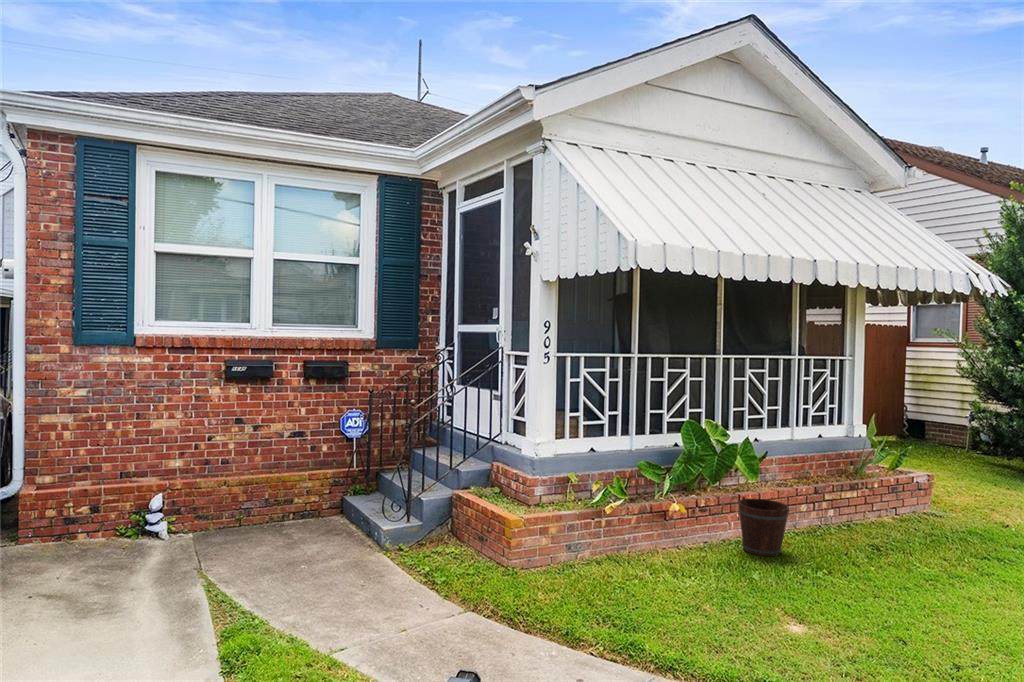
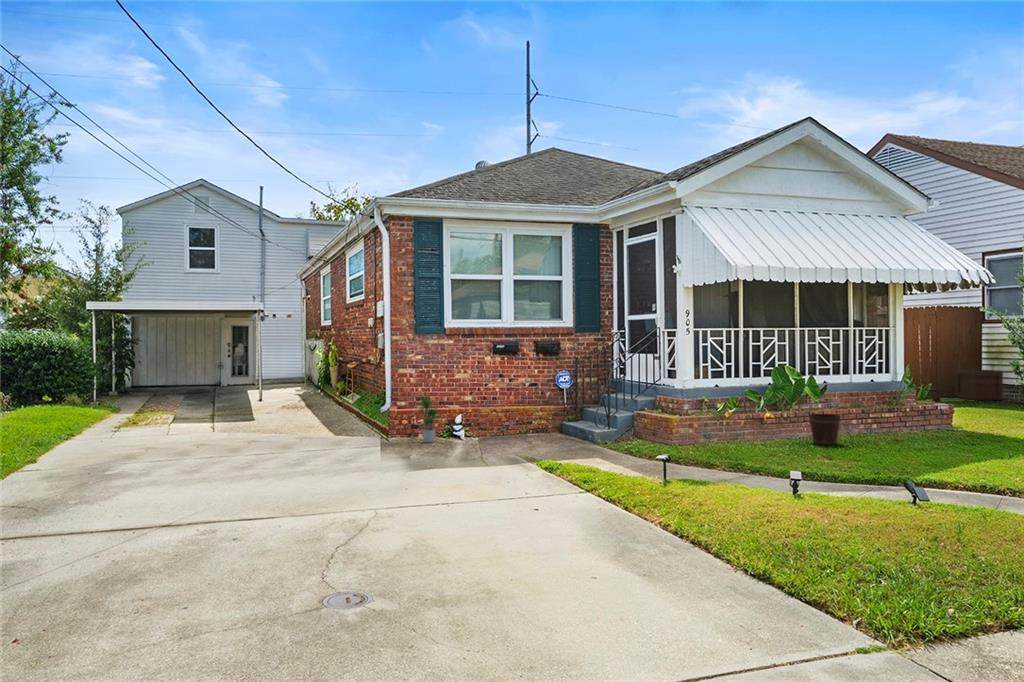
wooden crate: none [887,404,945,443] -> present [955,370,1003,400]
potted plant: none [37,455,108,550] -> present [418,396,438,443]

